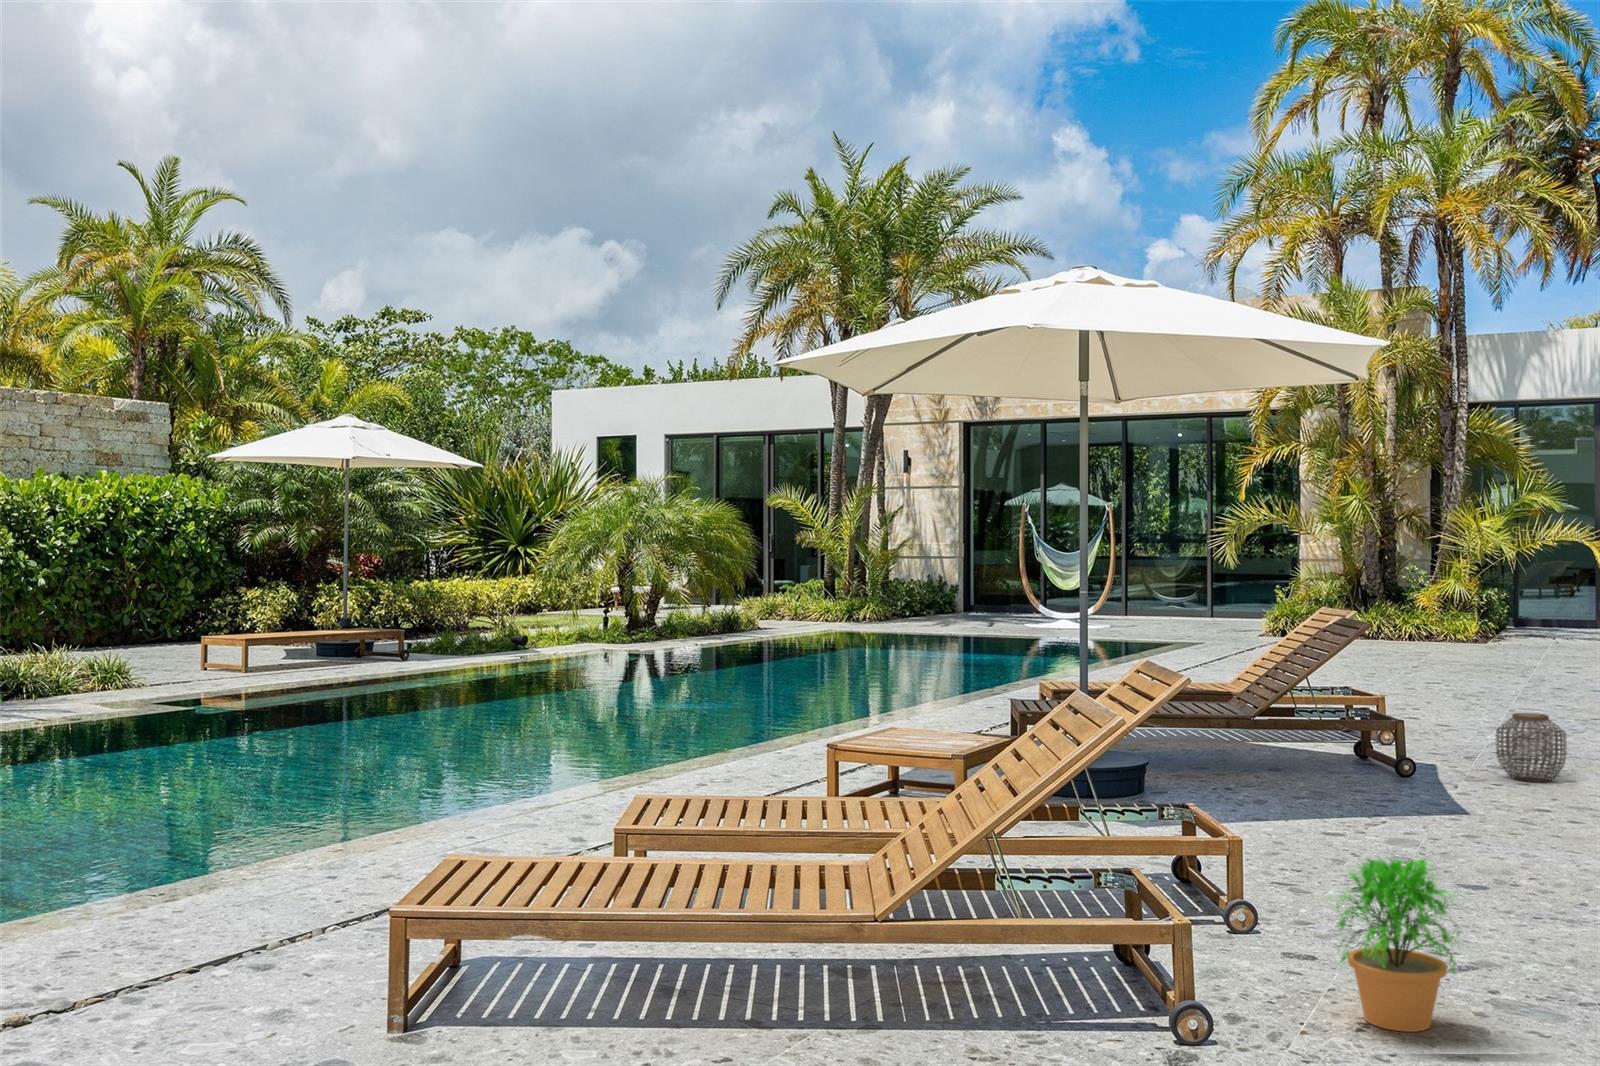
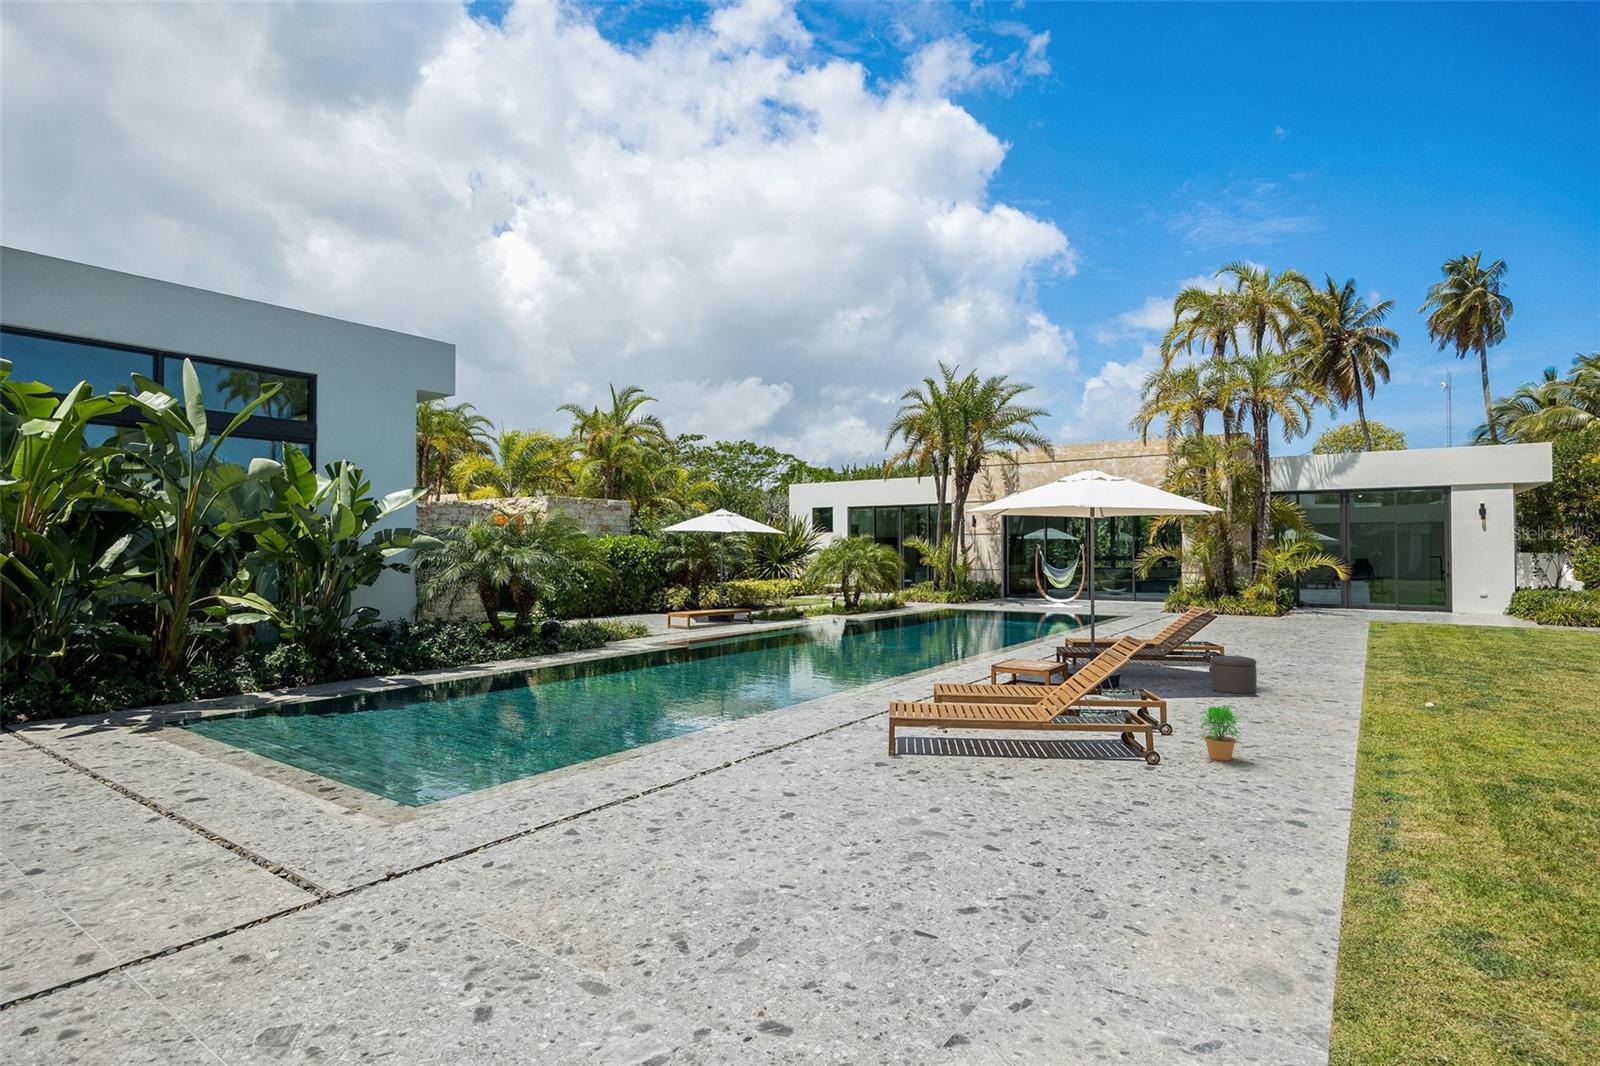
ottoman: none [1359,712,1466,804] -> present [1210,656,1257,694]
woven basket: present [1496,713,1566,783] -> none [1271,657,1302,686]

